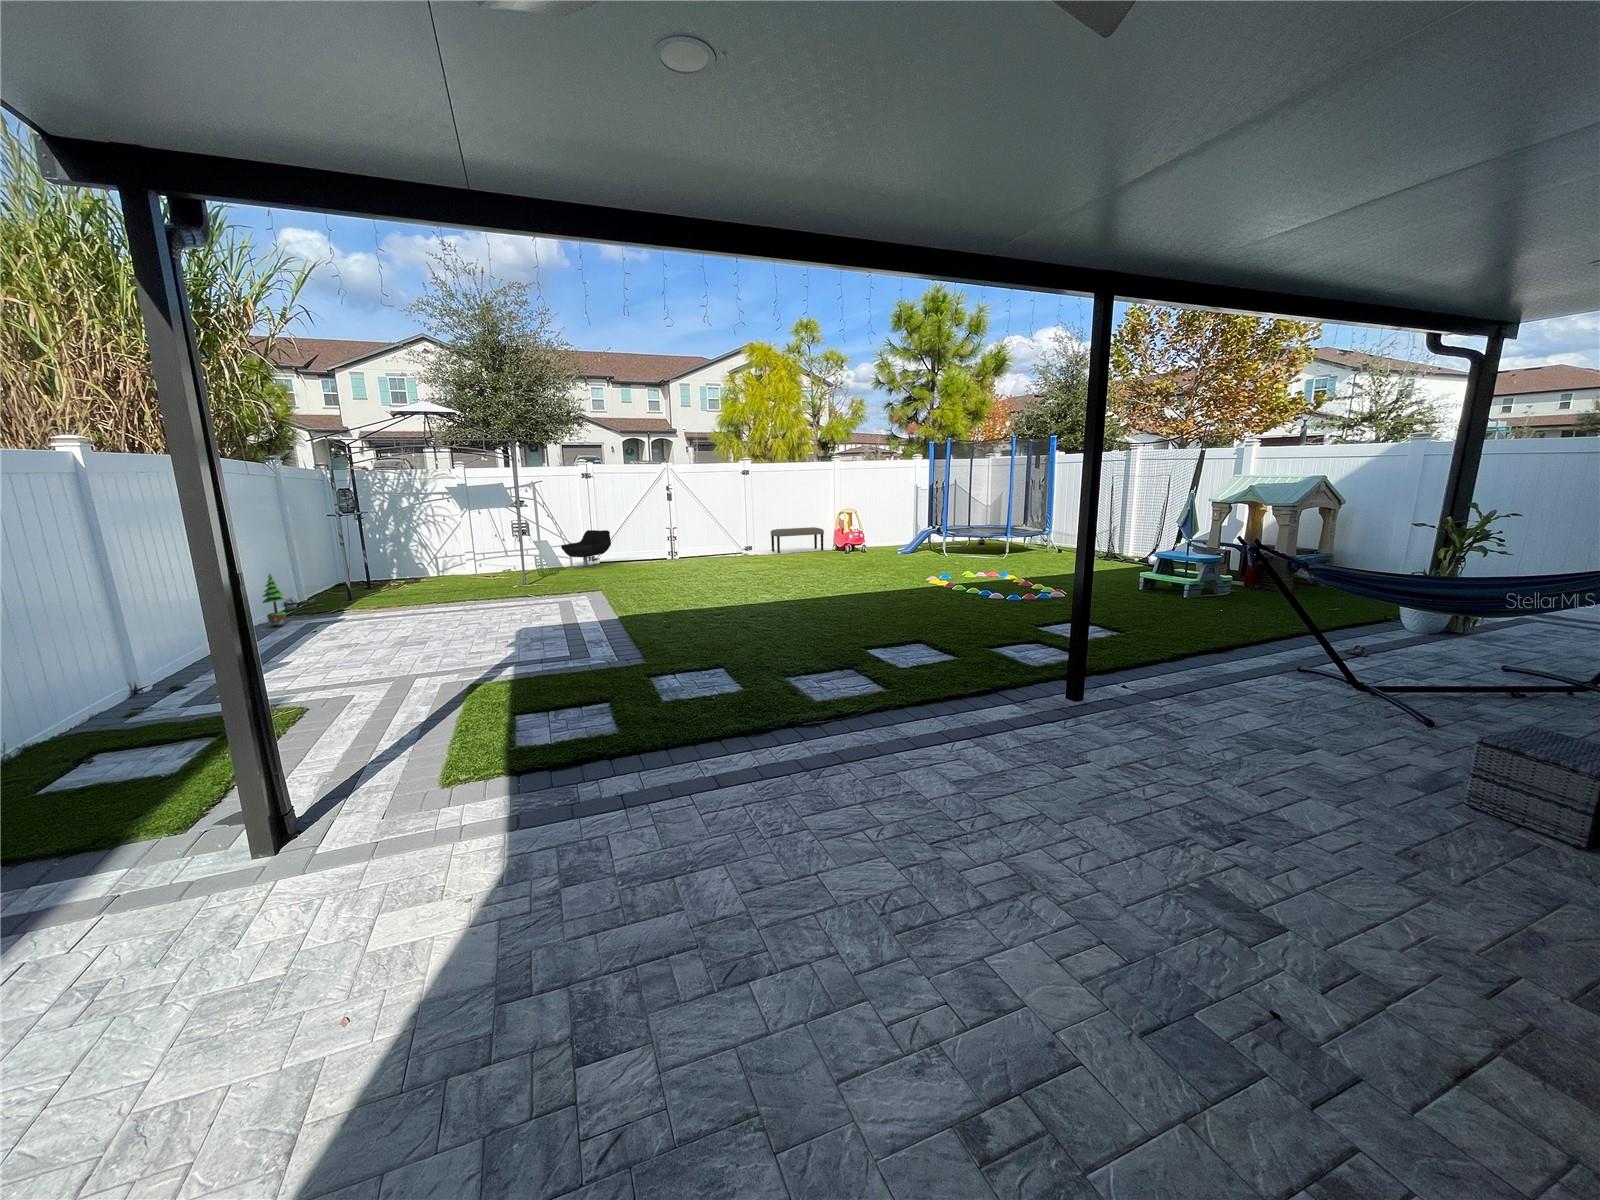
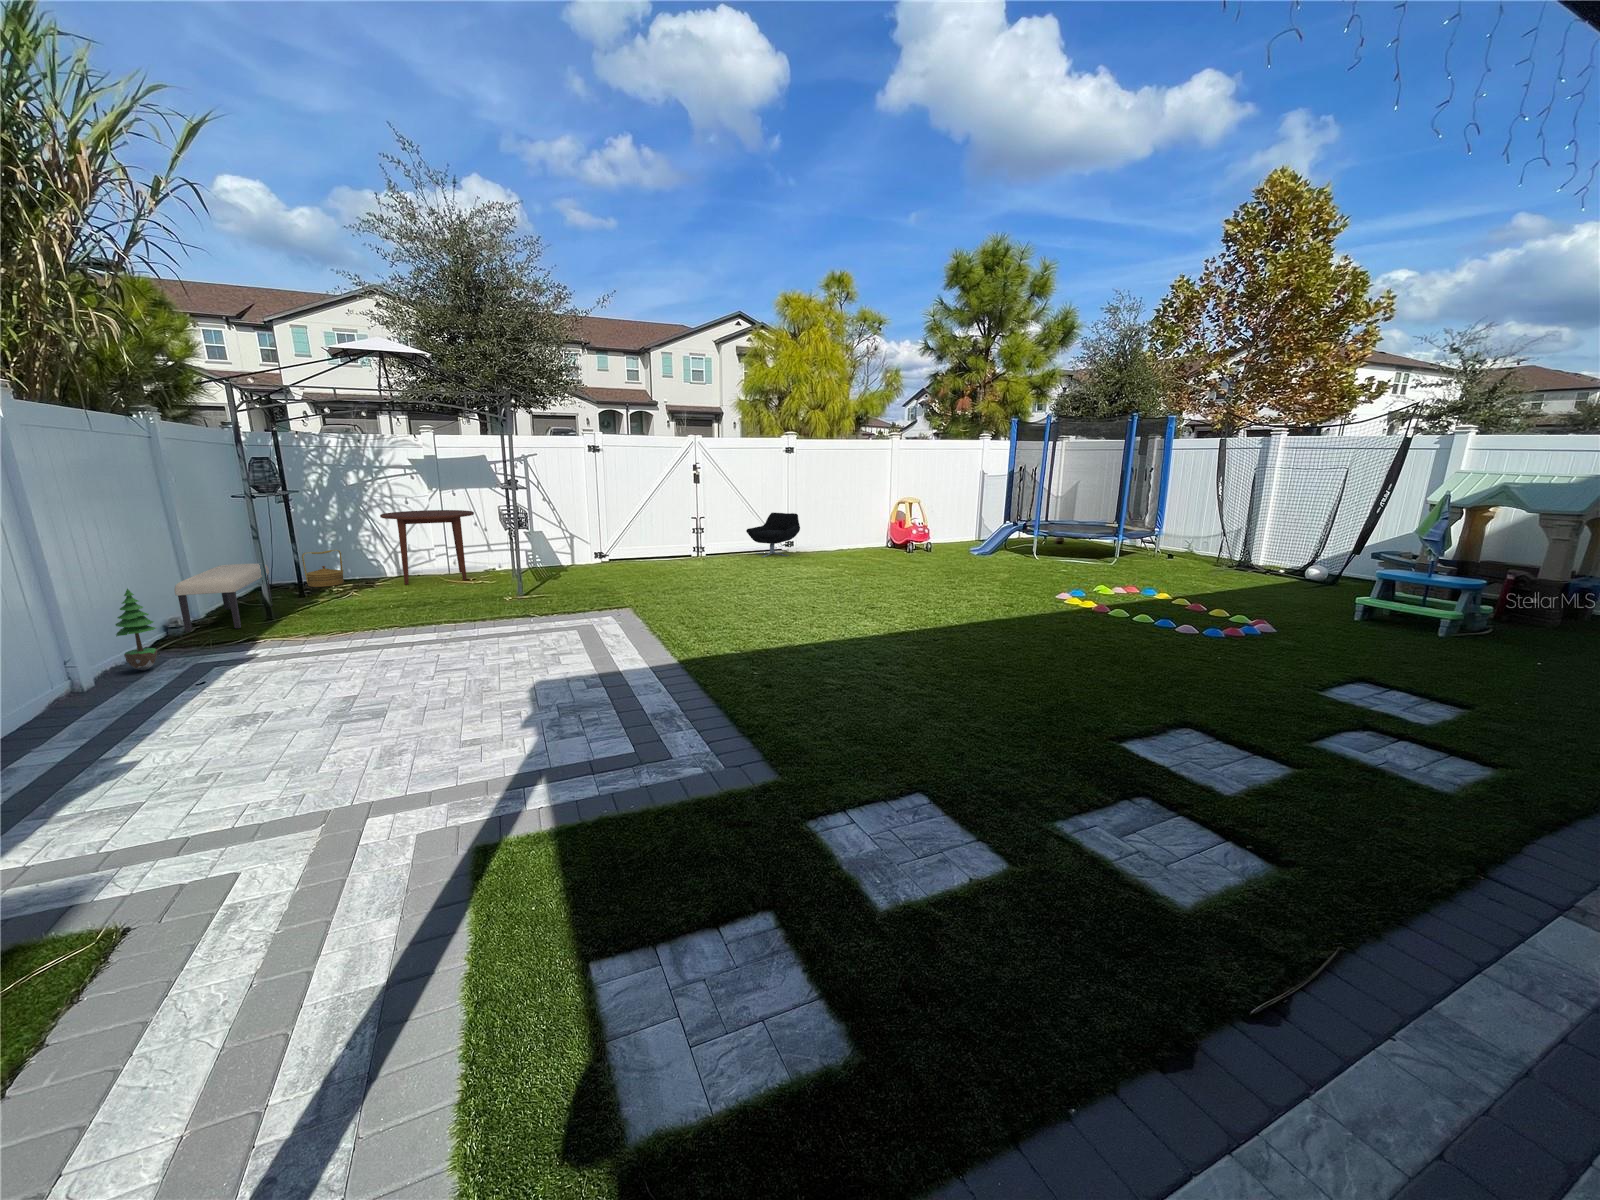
dining table: none [425,525,494,580] -> present [380,510,474,585]
bench: present [771,527,824,553] -> present [175,563,272,632]
lounge chair: present [561,530,611,569] -> present [746,513,800,557]
woven basket: none [369,555,399,583] -> present [302,550,344,587]

